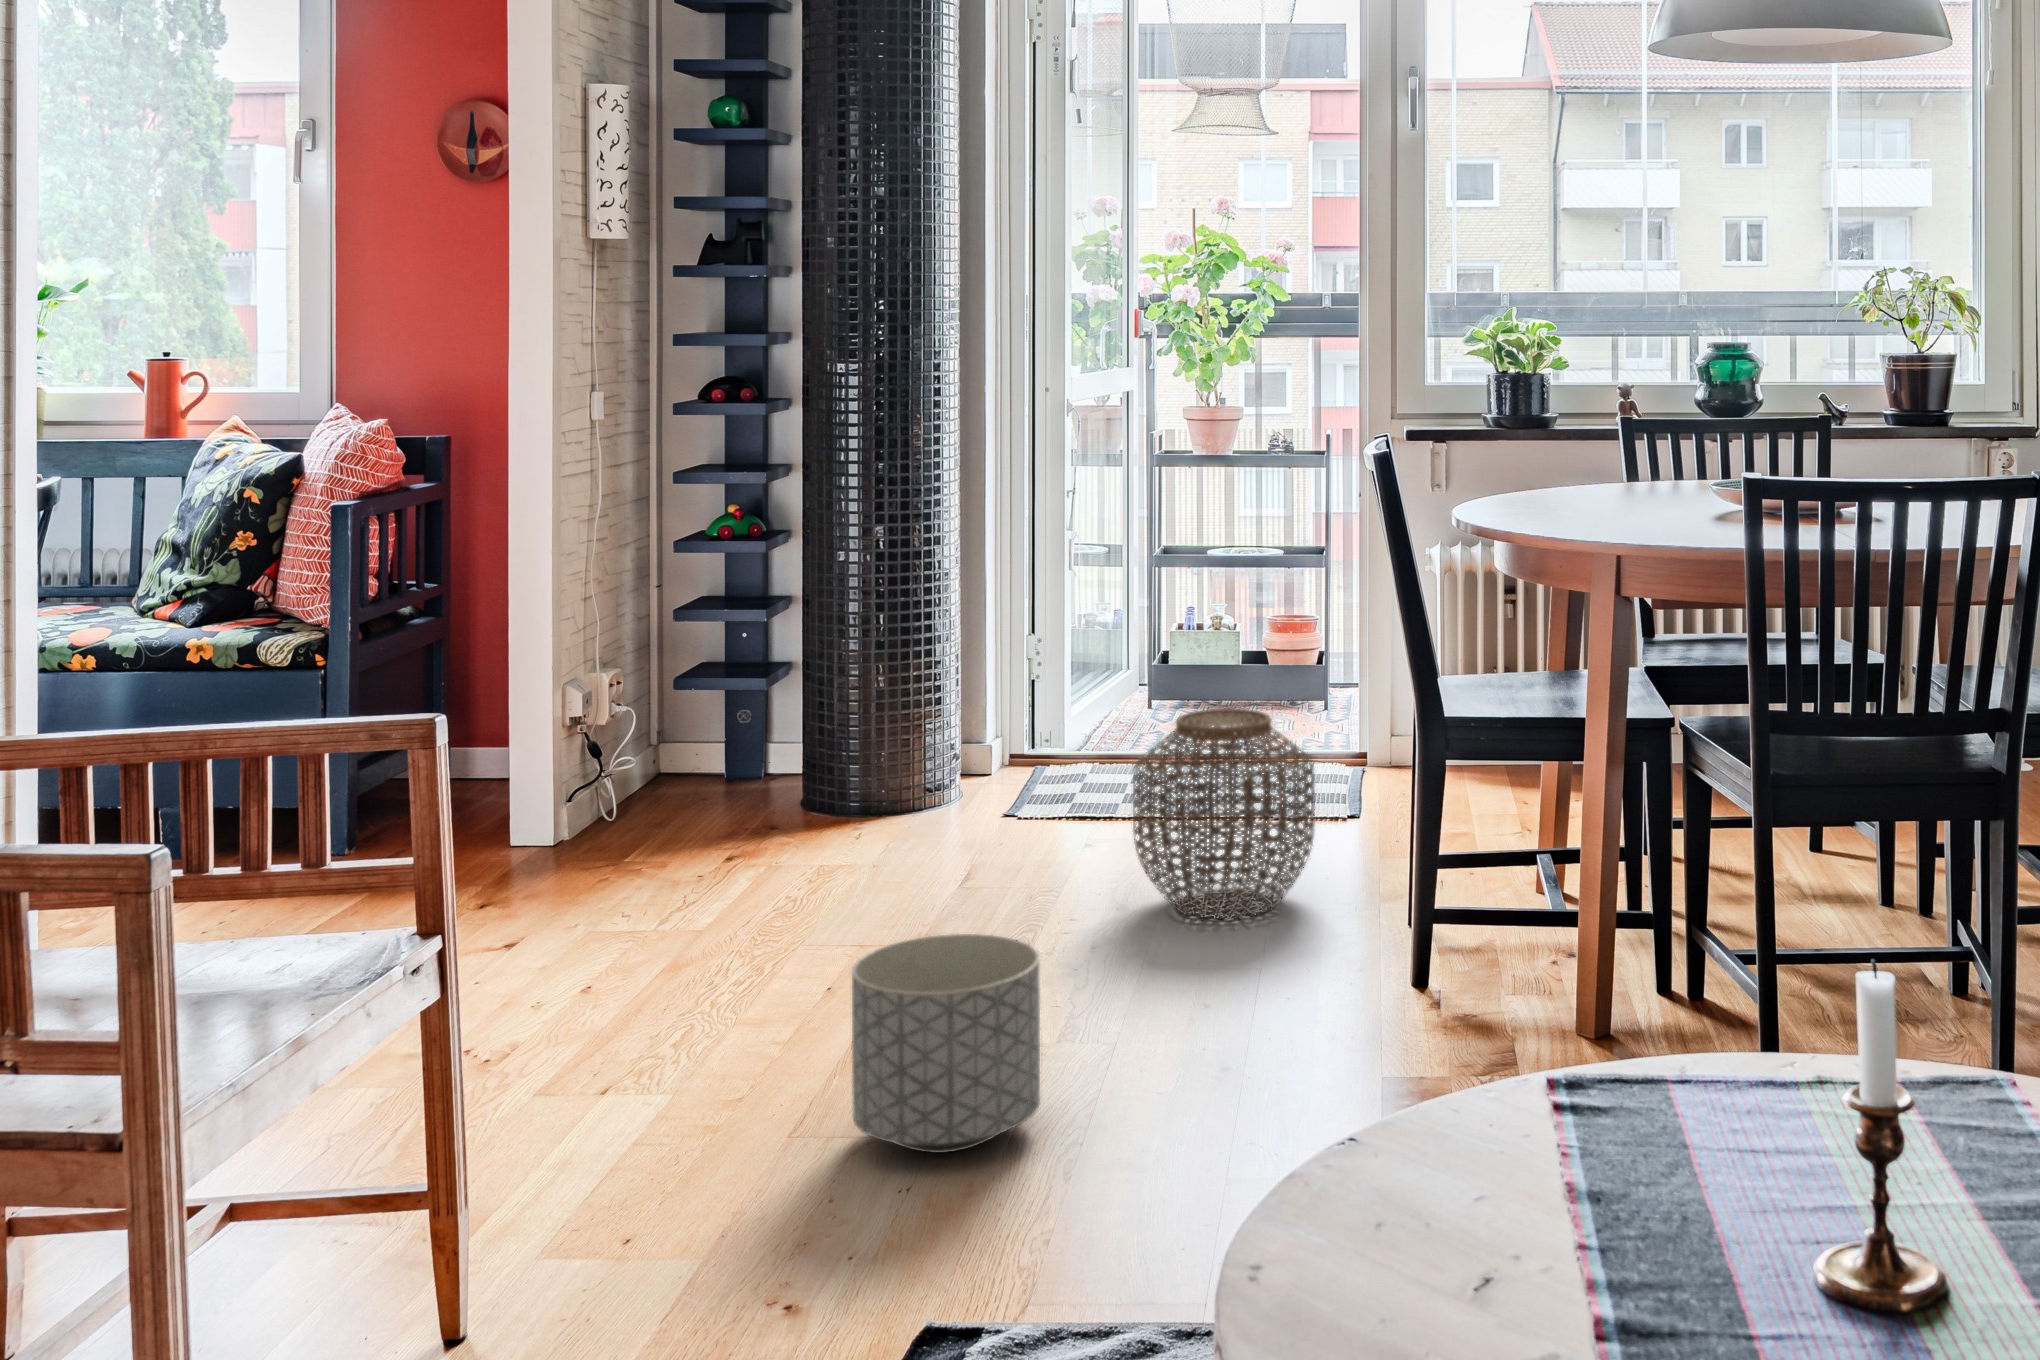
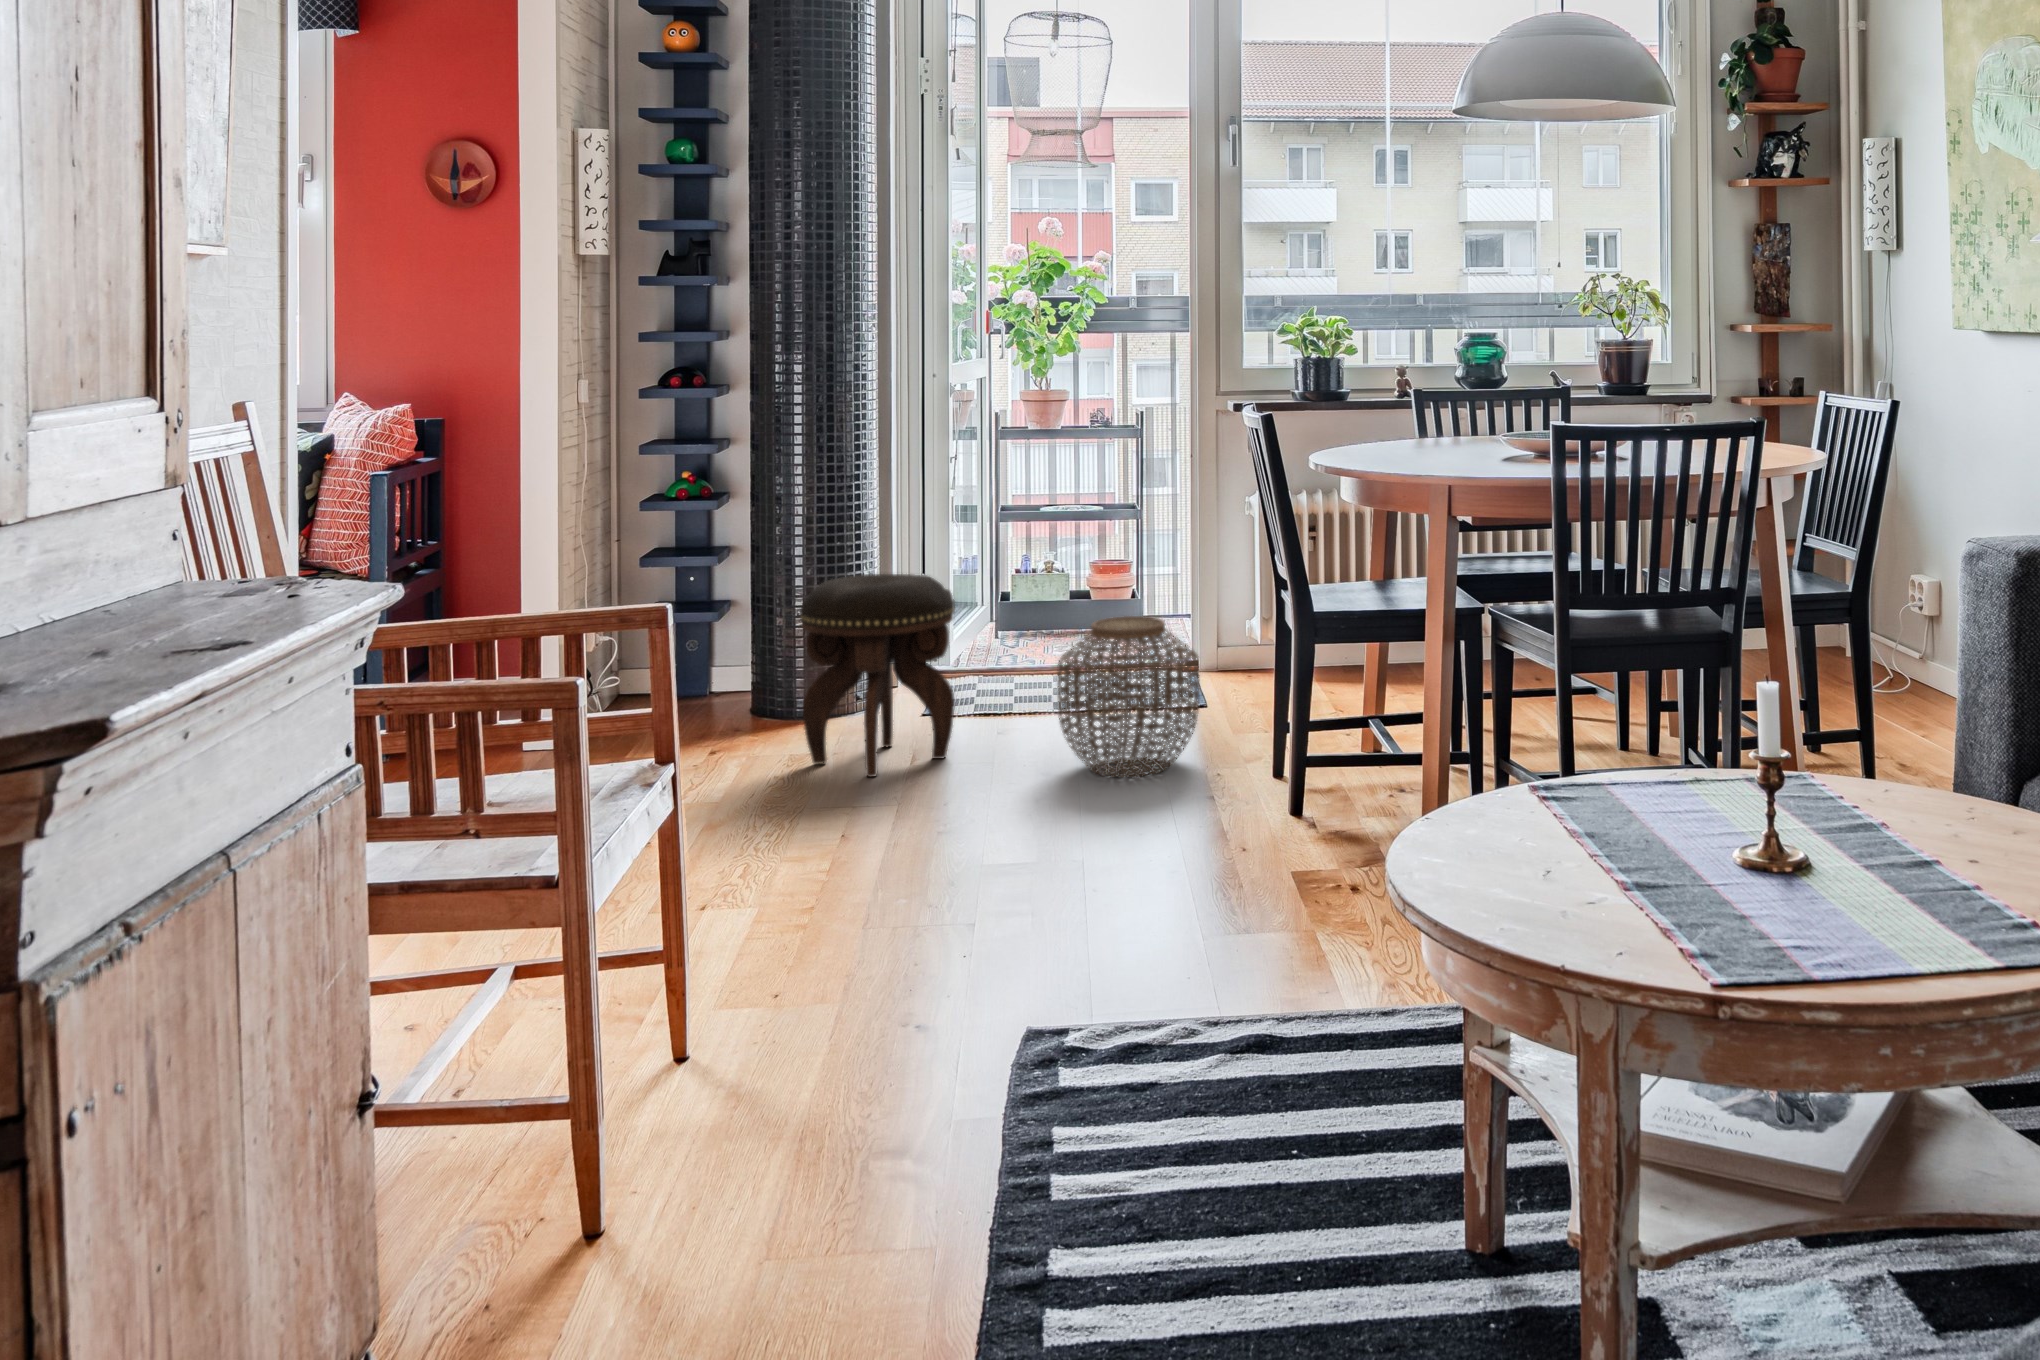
footstool: none [827,642,1019,902] -> present [800,574,955,777]
planter: present [852,934,1040,1153] -> none [906,775,1047,934]

